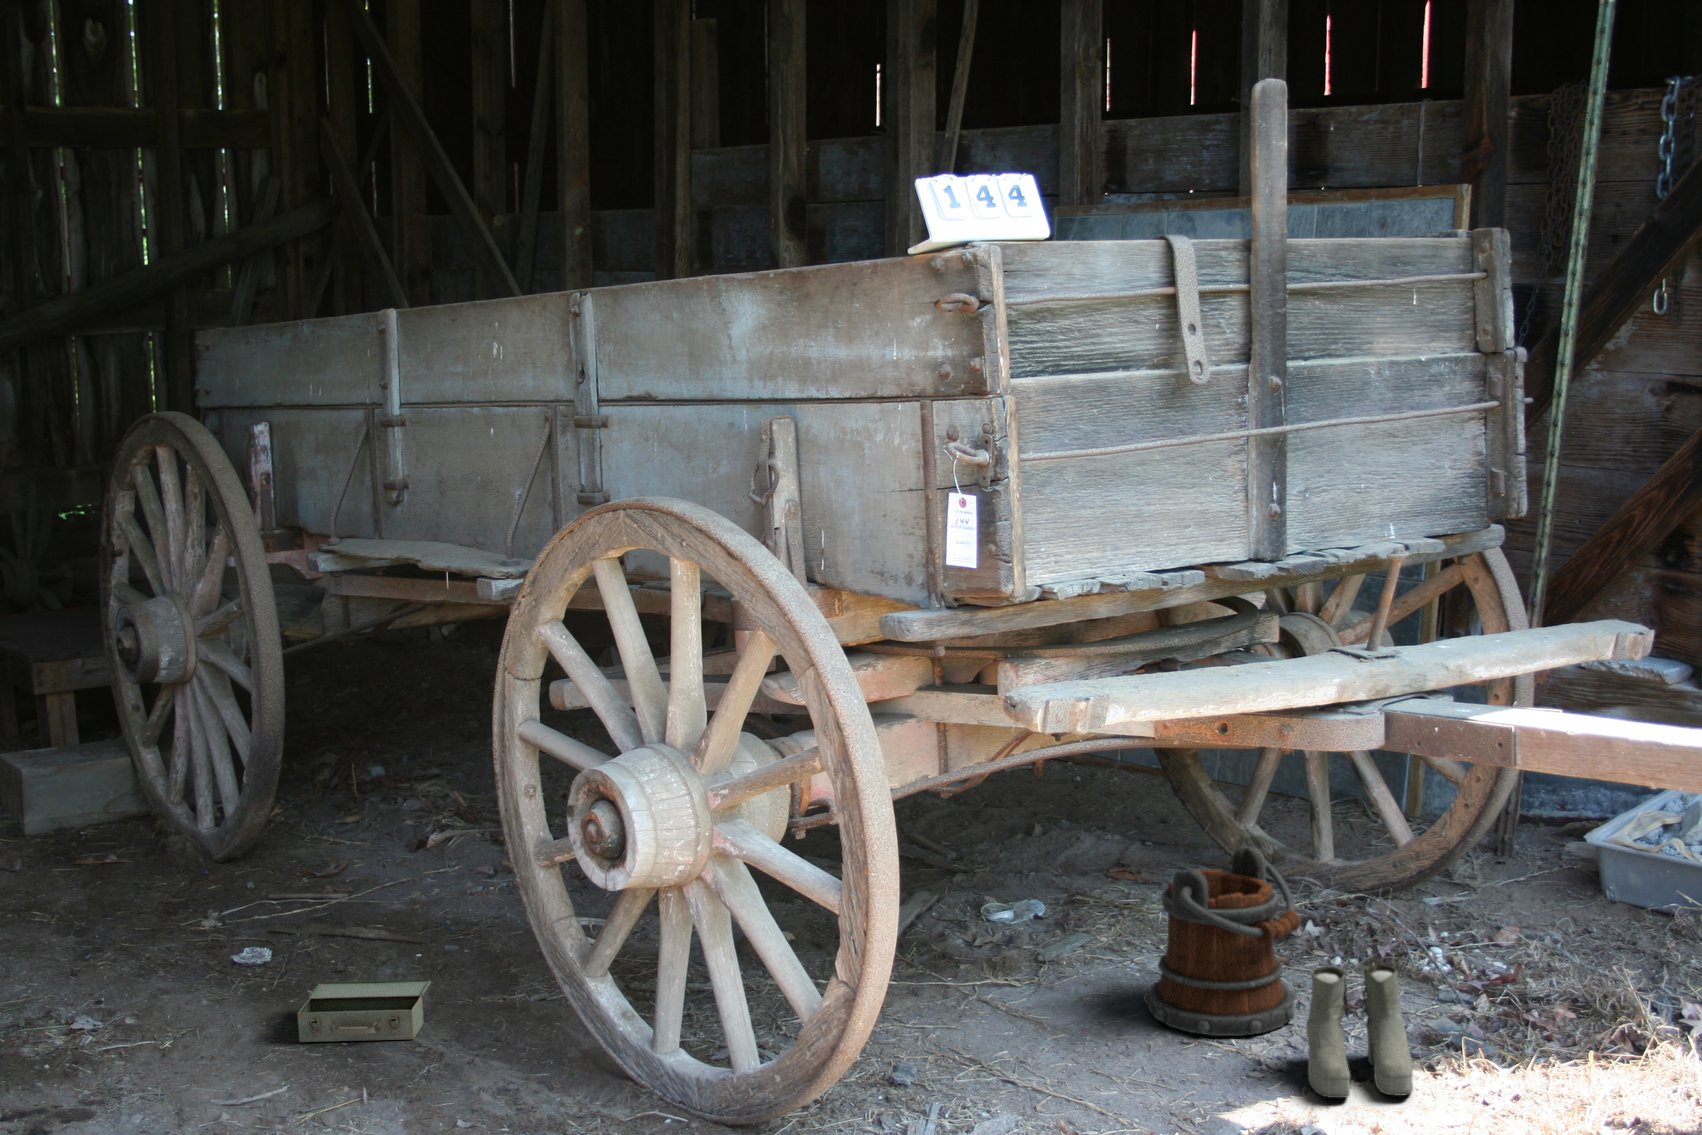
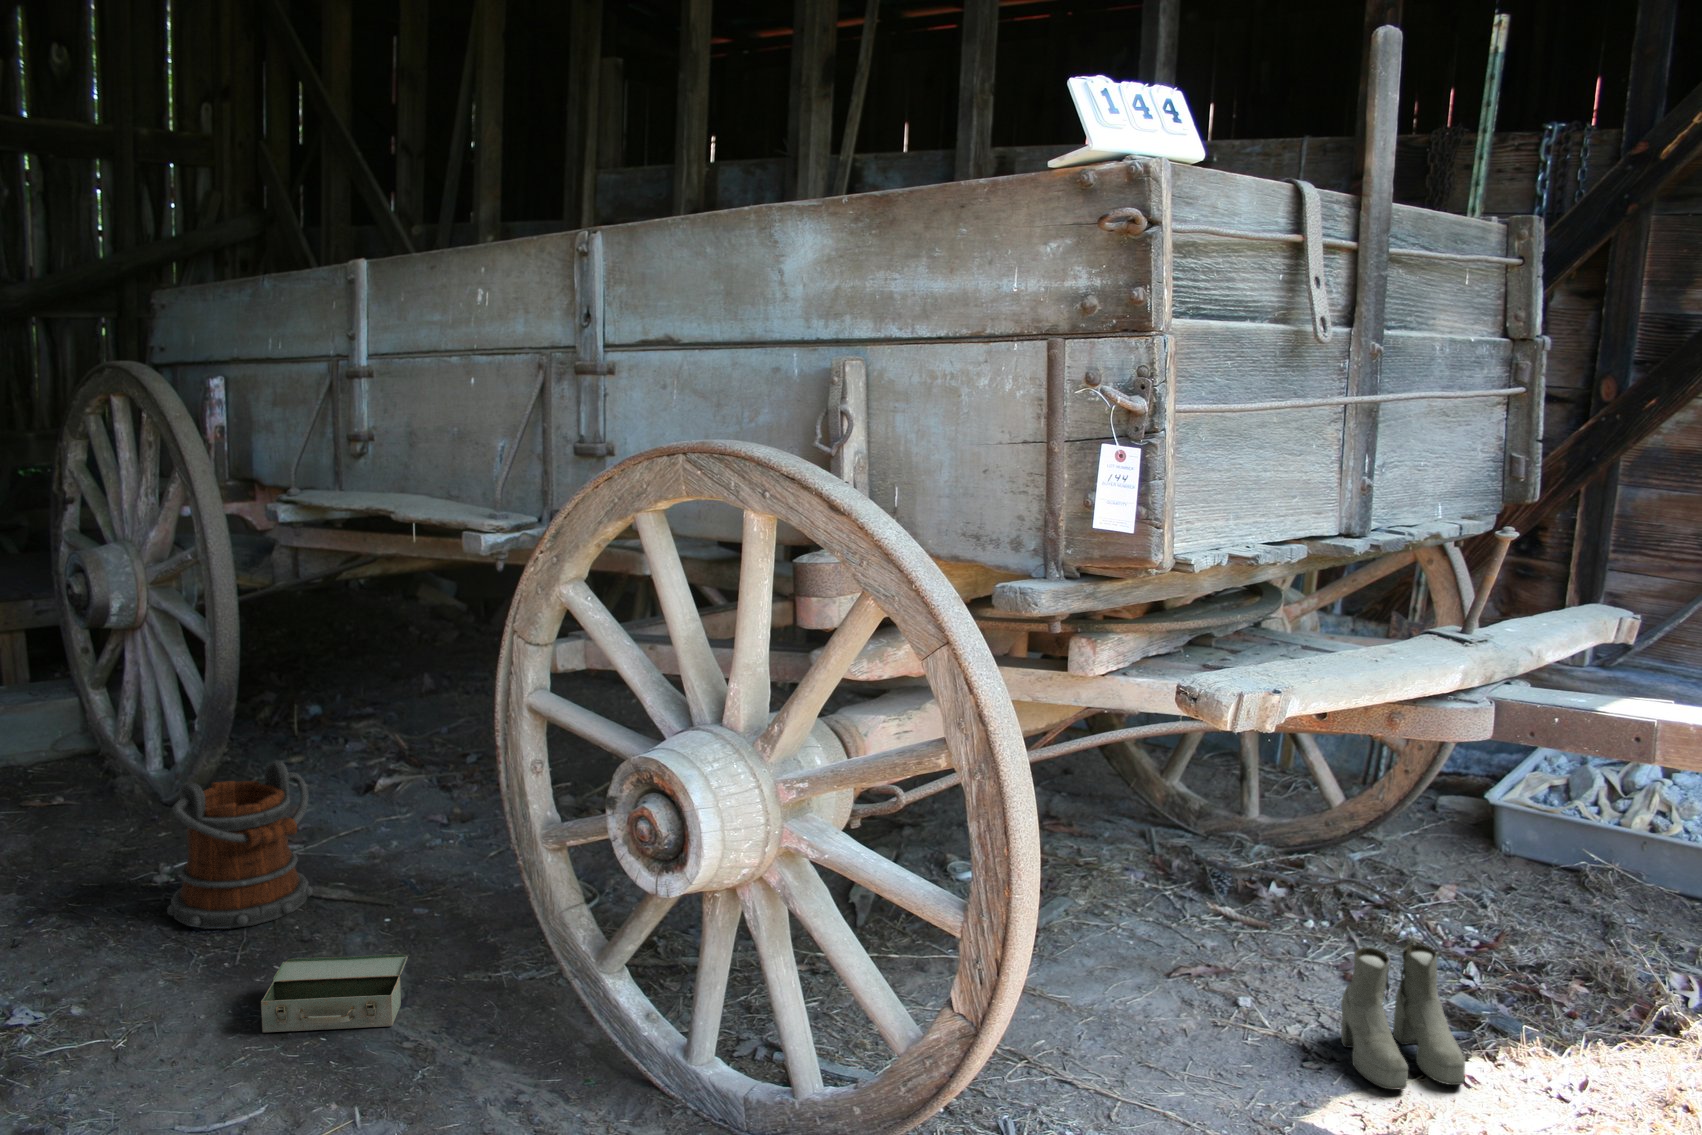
bucket: present [1144,846,1300,1036] -> present [167,761,313,929]

